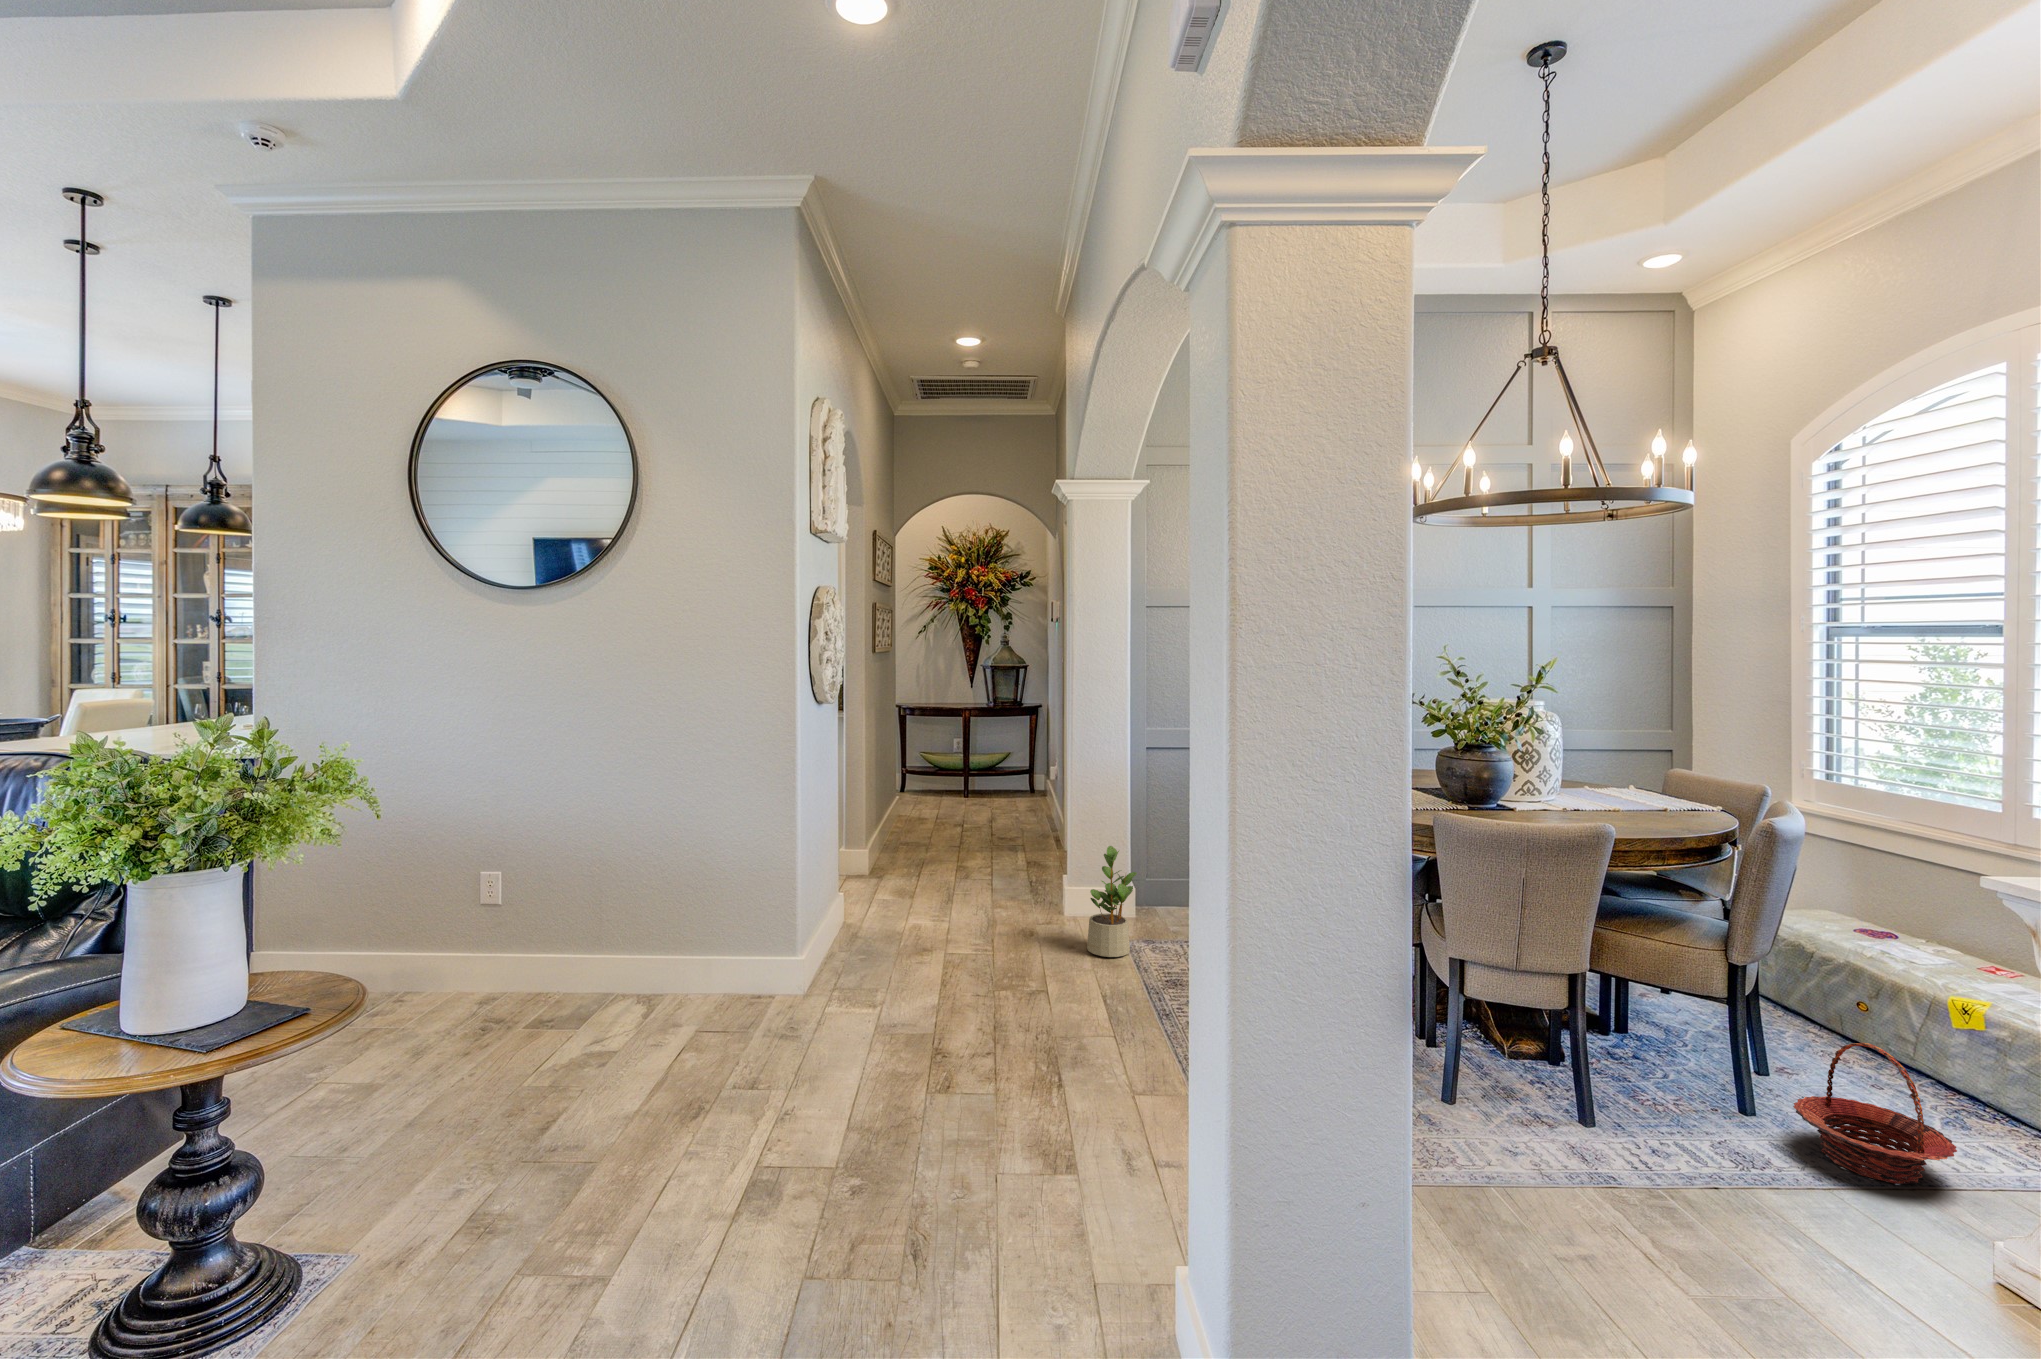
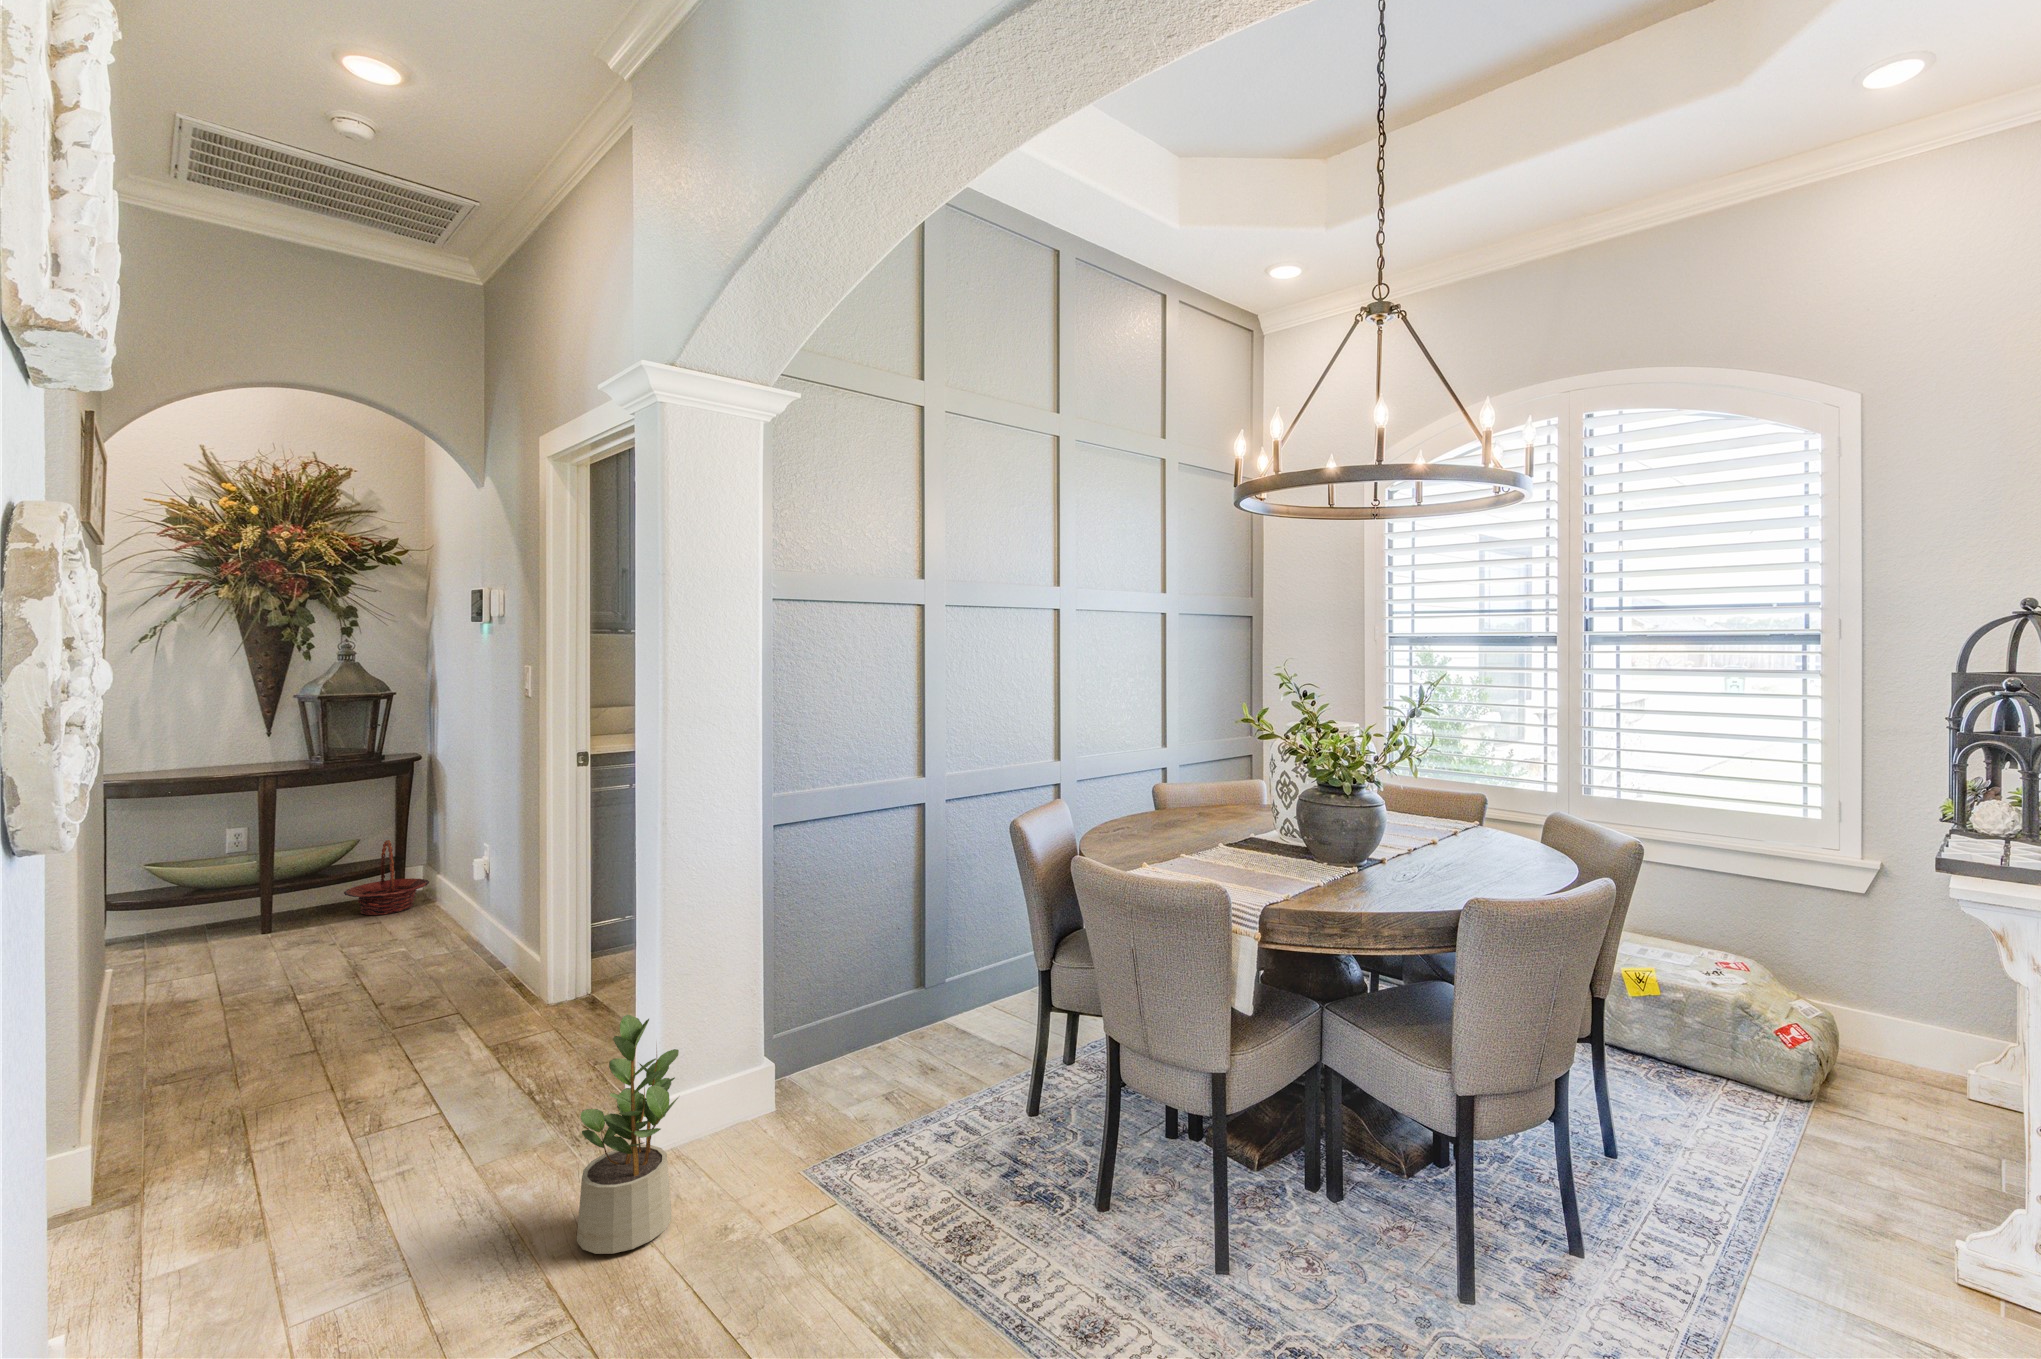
basket: present [1793,1043,1957,1184] -> present [344,840,429,915]

